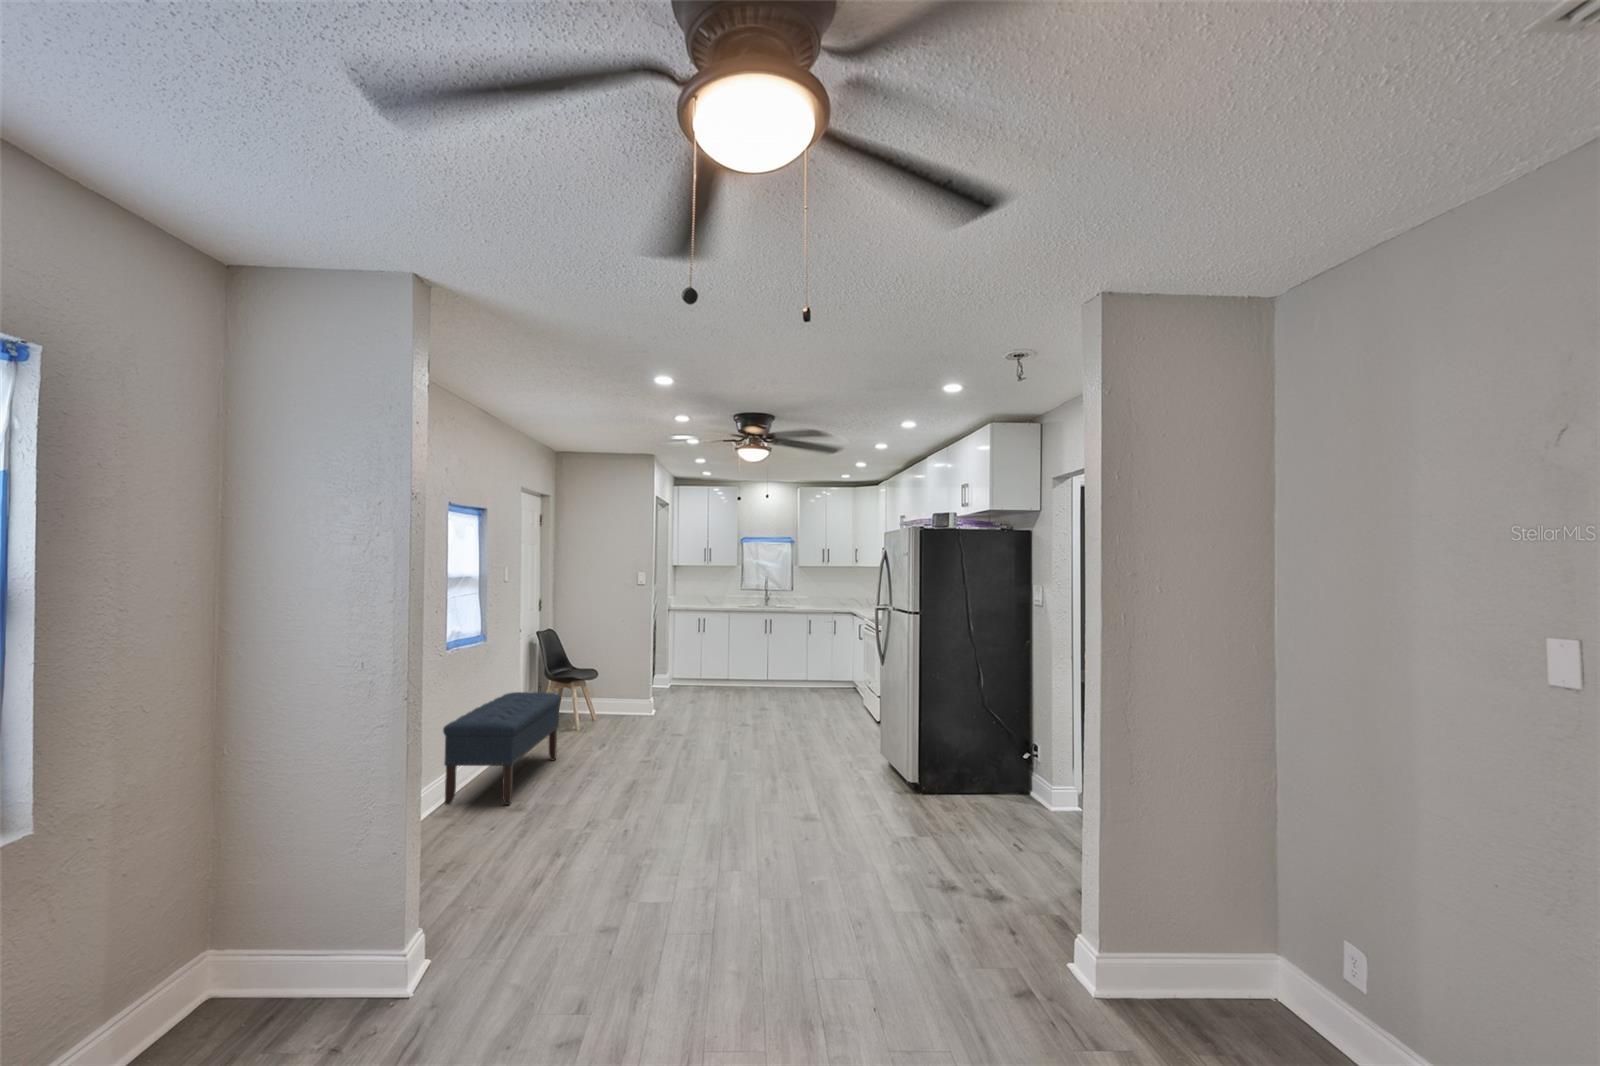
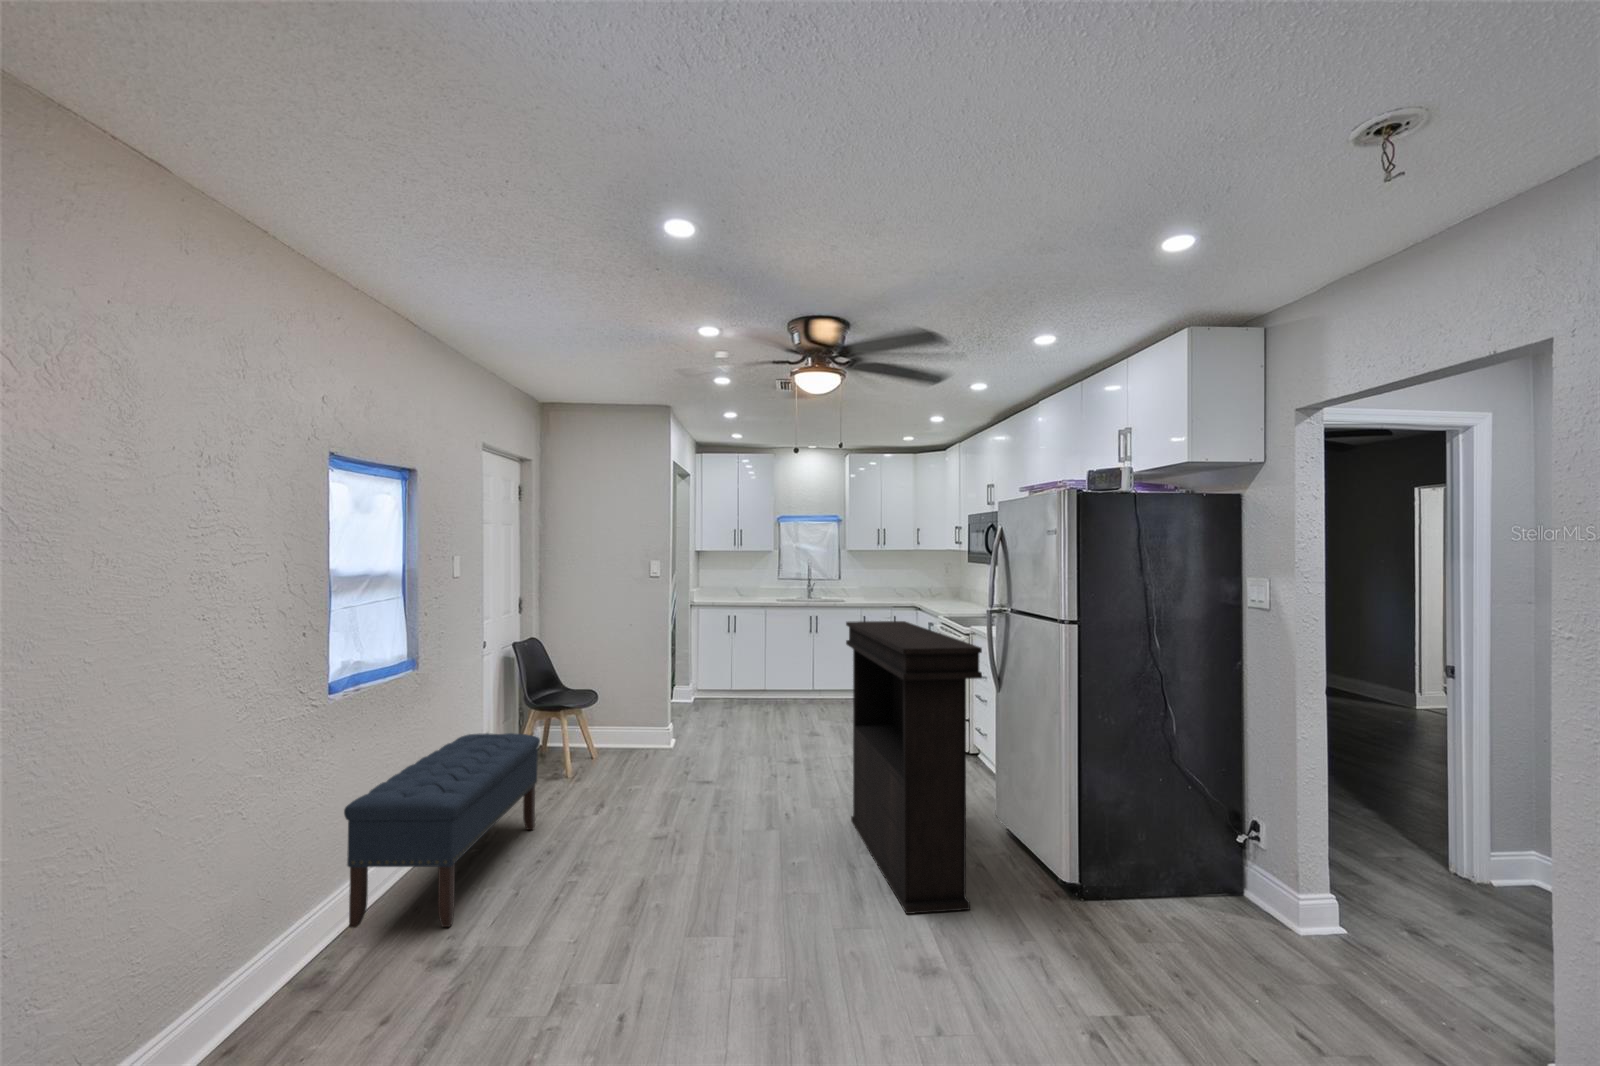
console table: none [778,616,856,801] -> present [846,621,982,914]

